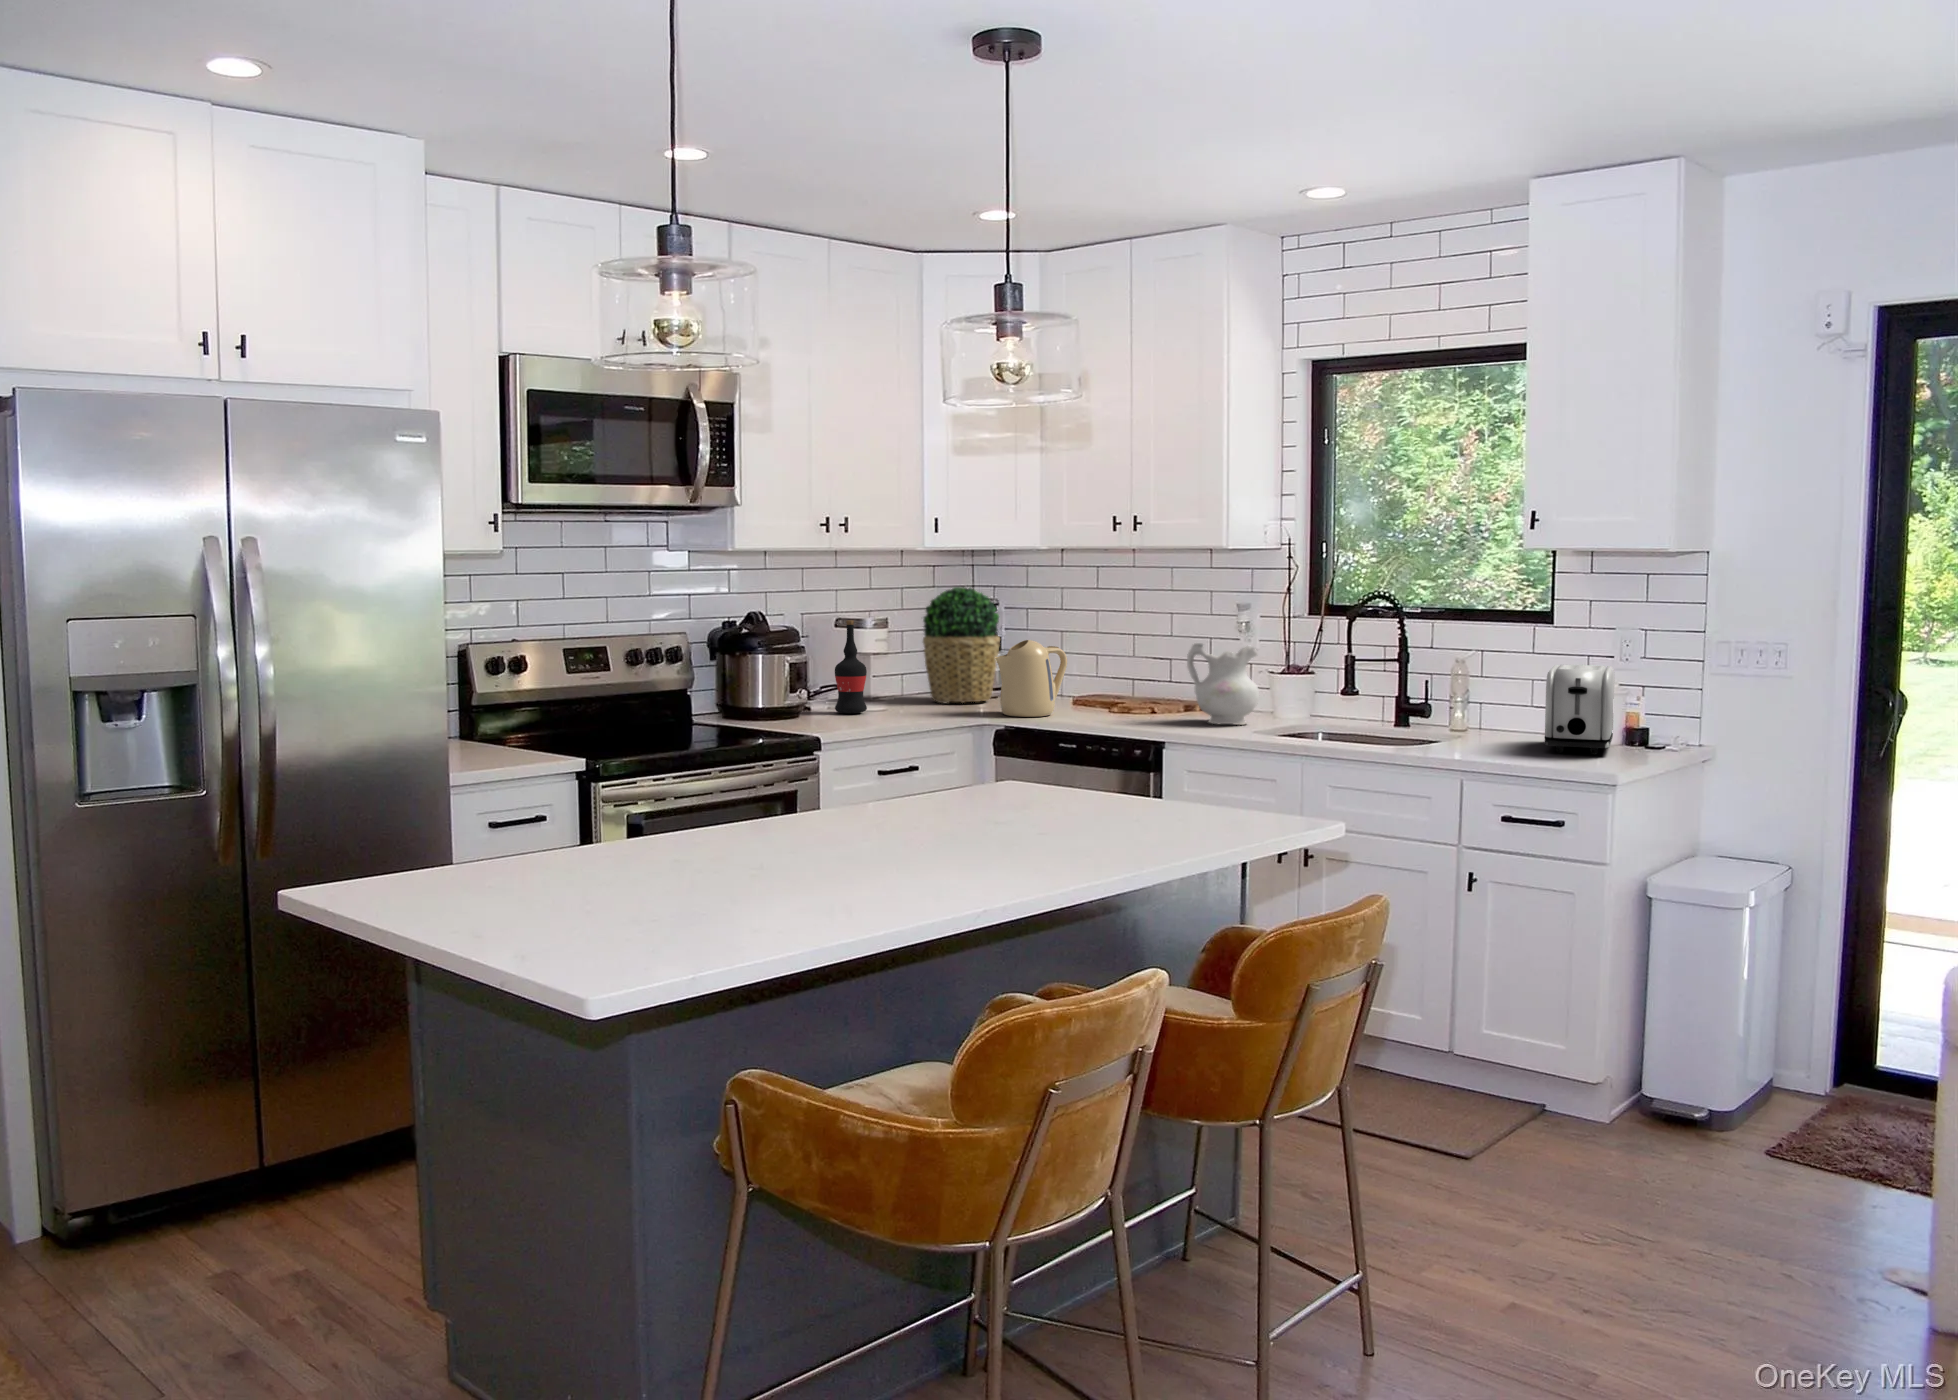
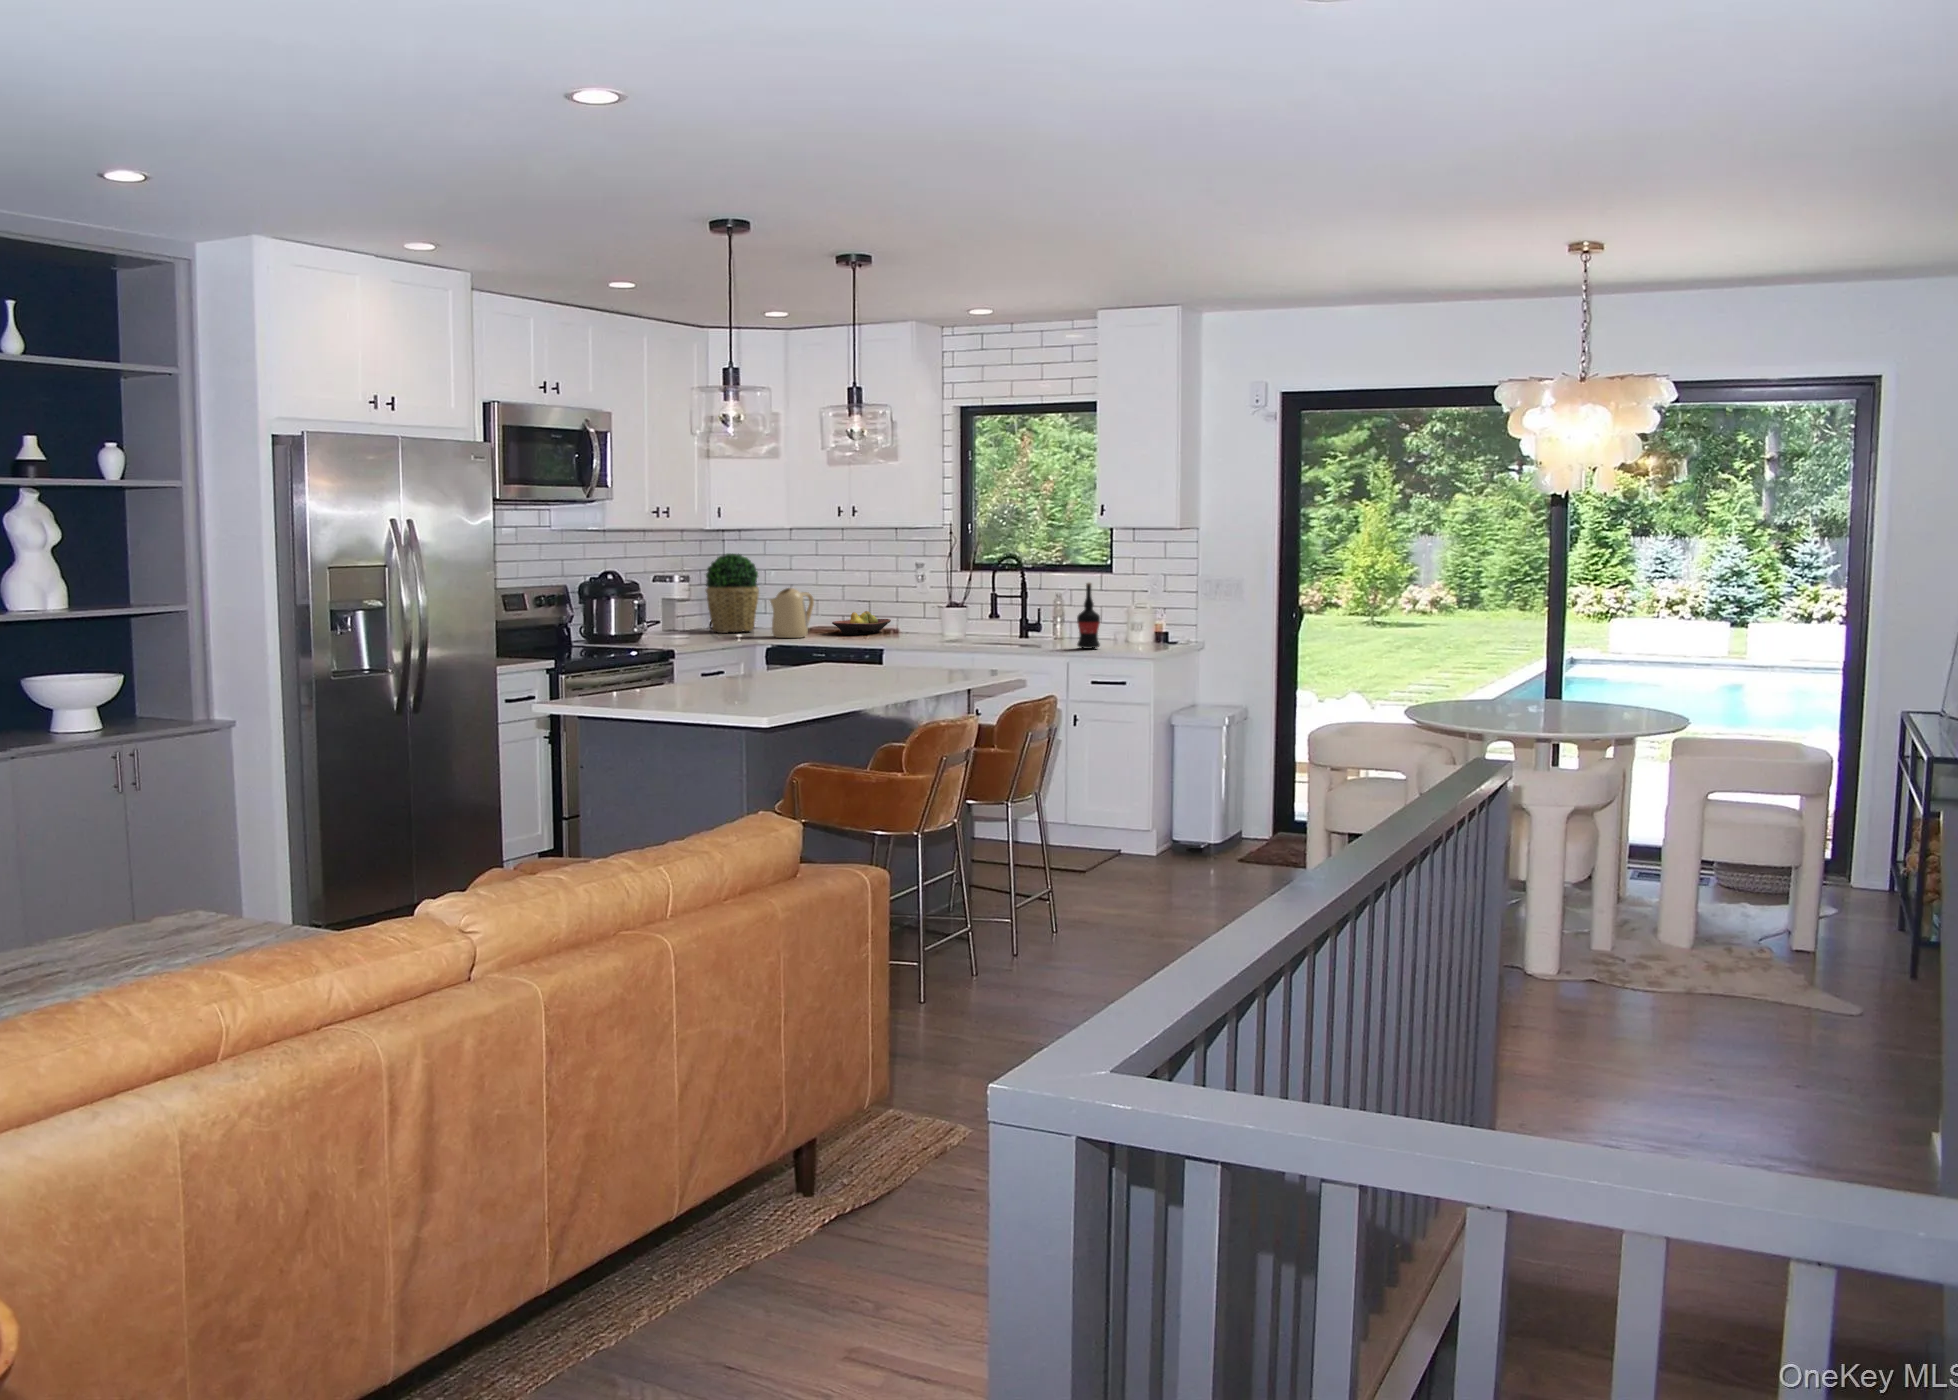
wine bottle: present [835,620,867,713] -> present [1077,583,1100,649]
ceramic pitcher: present [1187,643,1259,725] -> none [896,588,941,639]
toaster: present [1545,665,1614,754] -> none [1113,596,1147,646]
fruit bowl: none [1098,676,1195,712] -> present [832,611,891,635]

